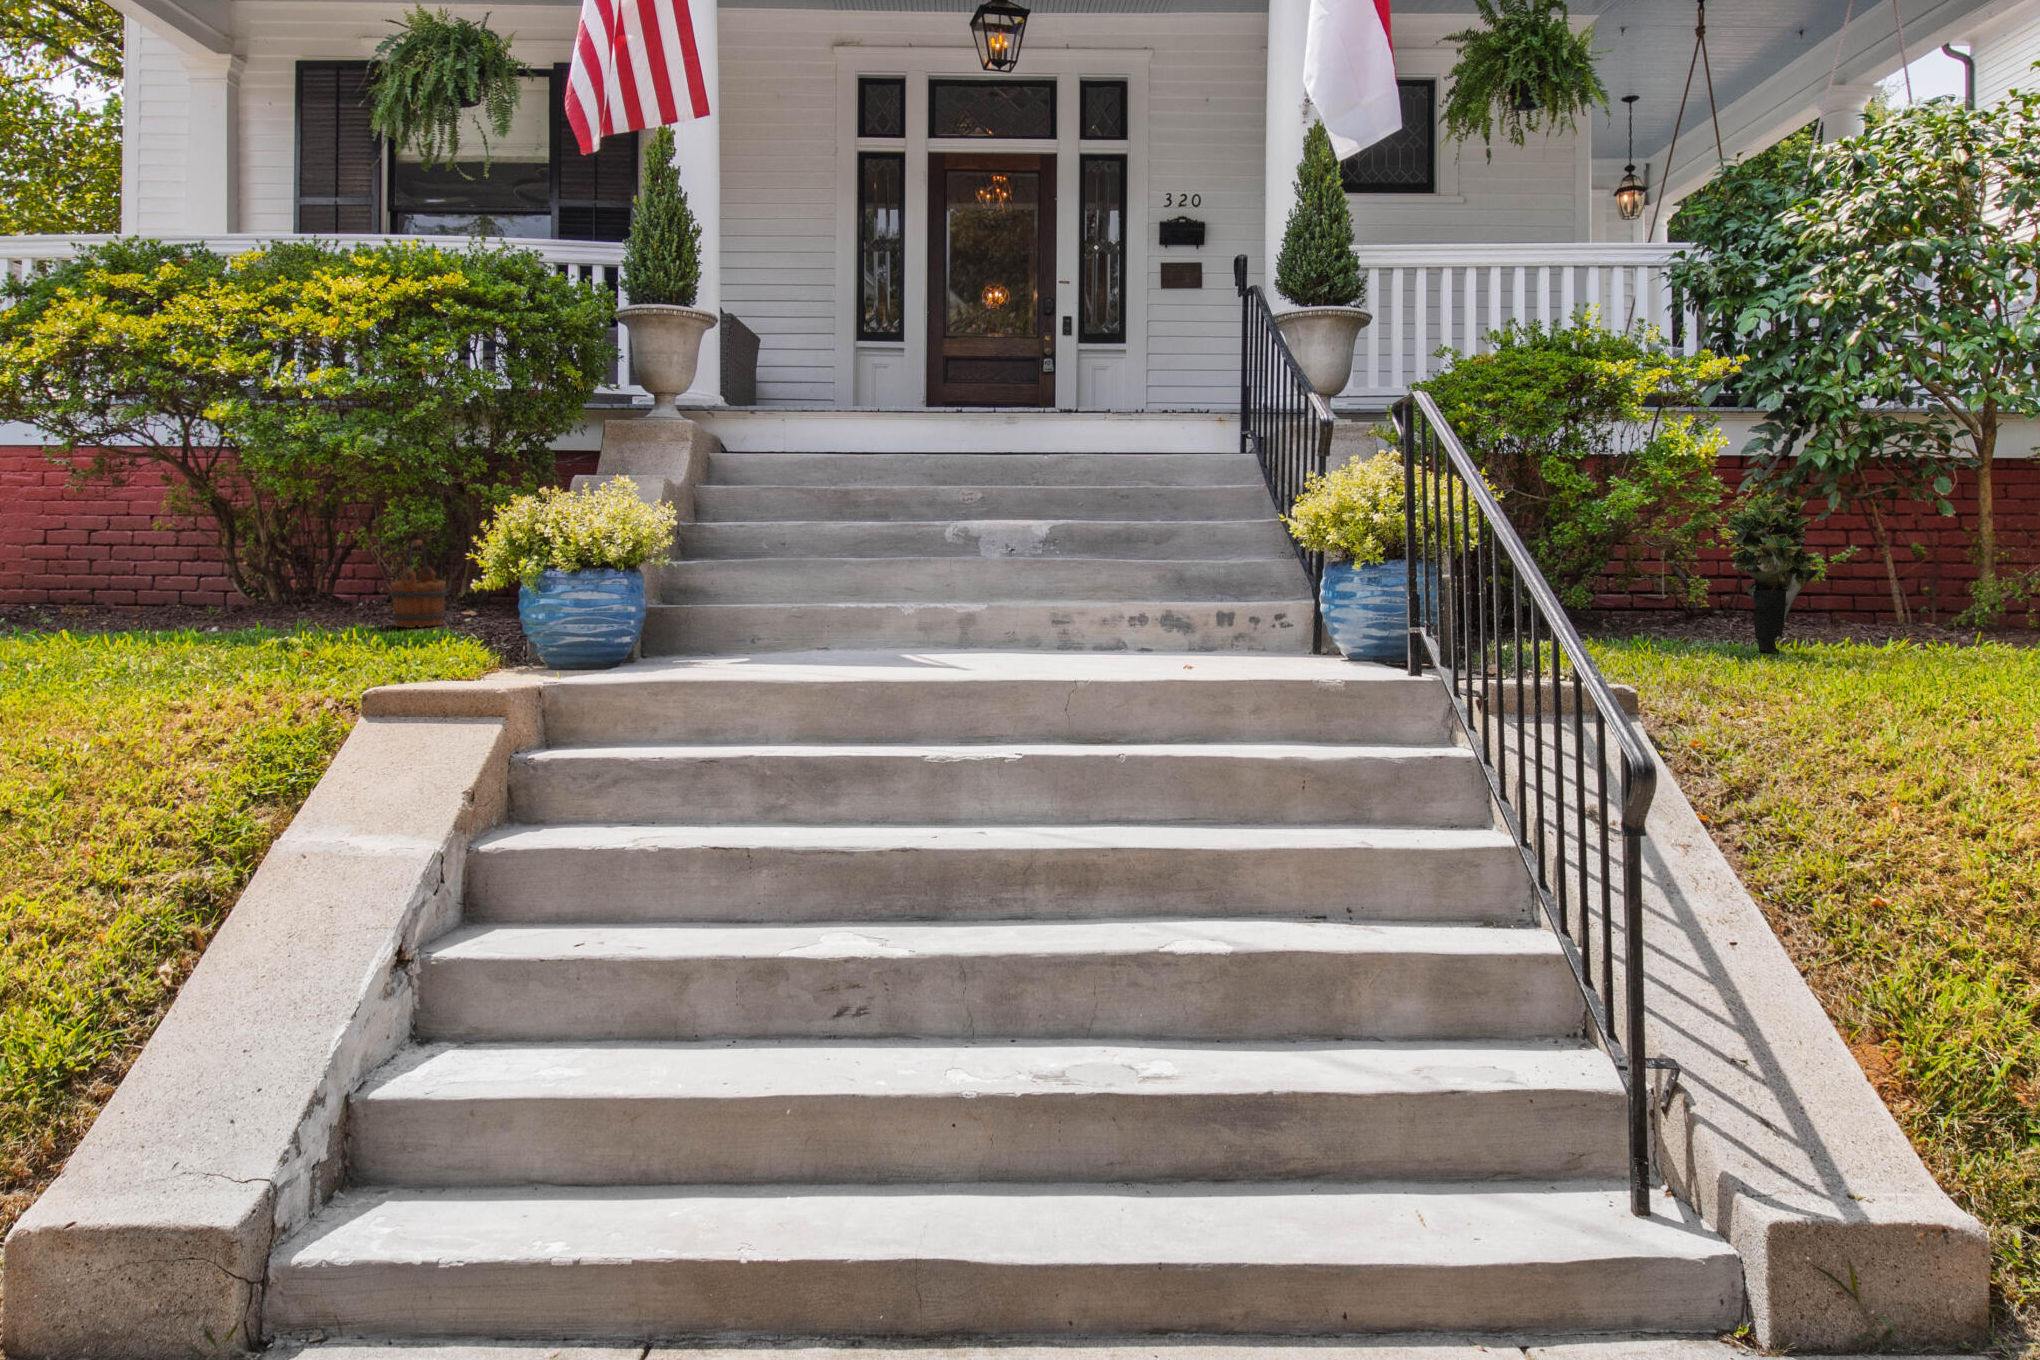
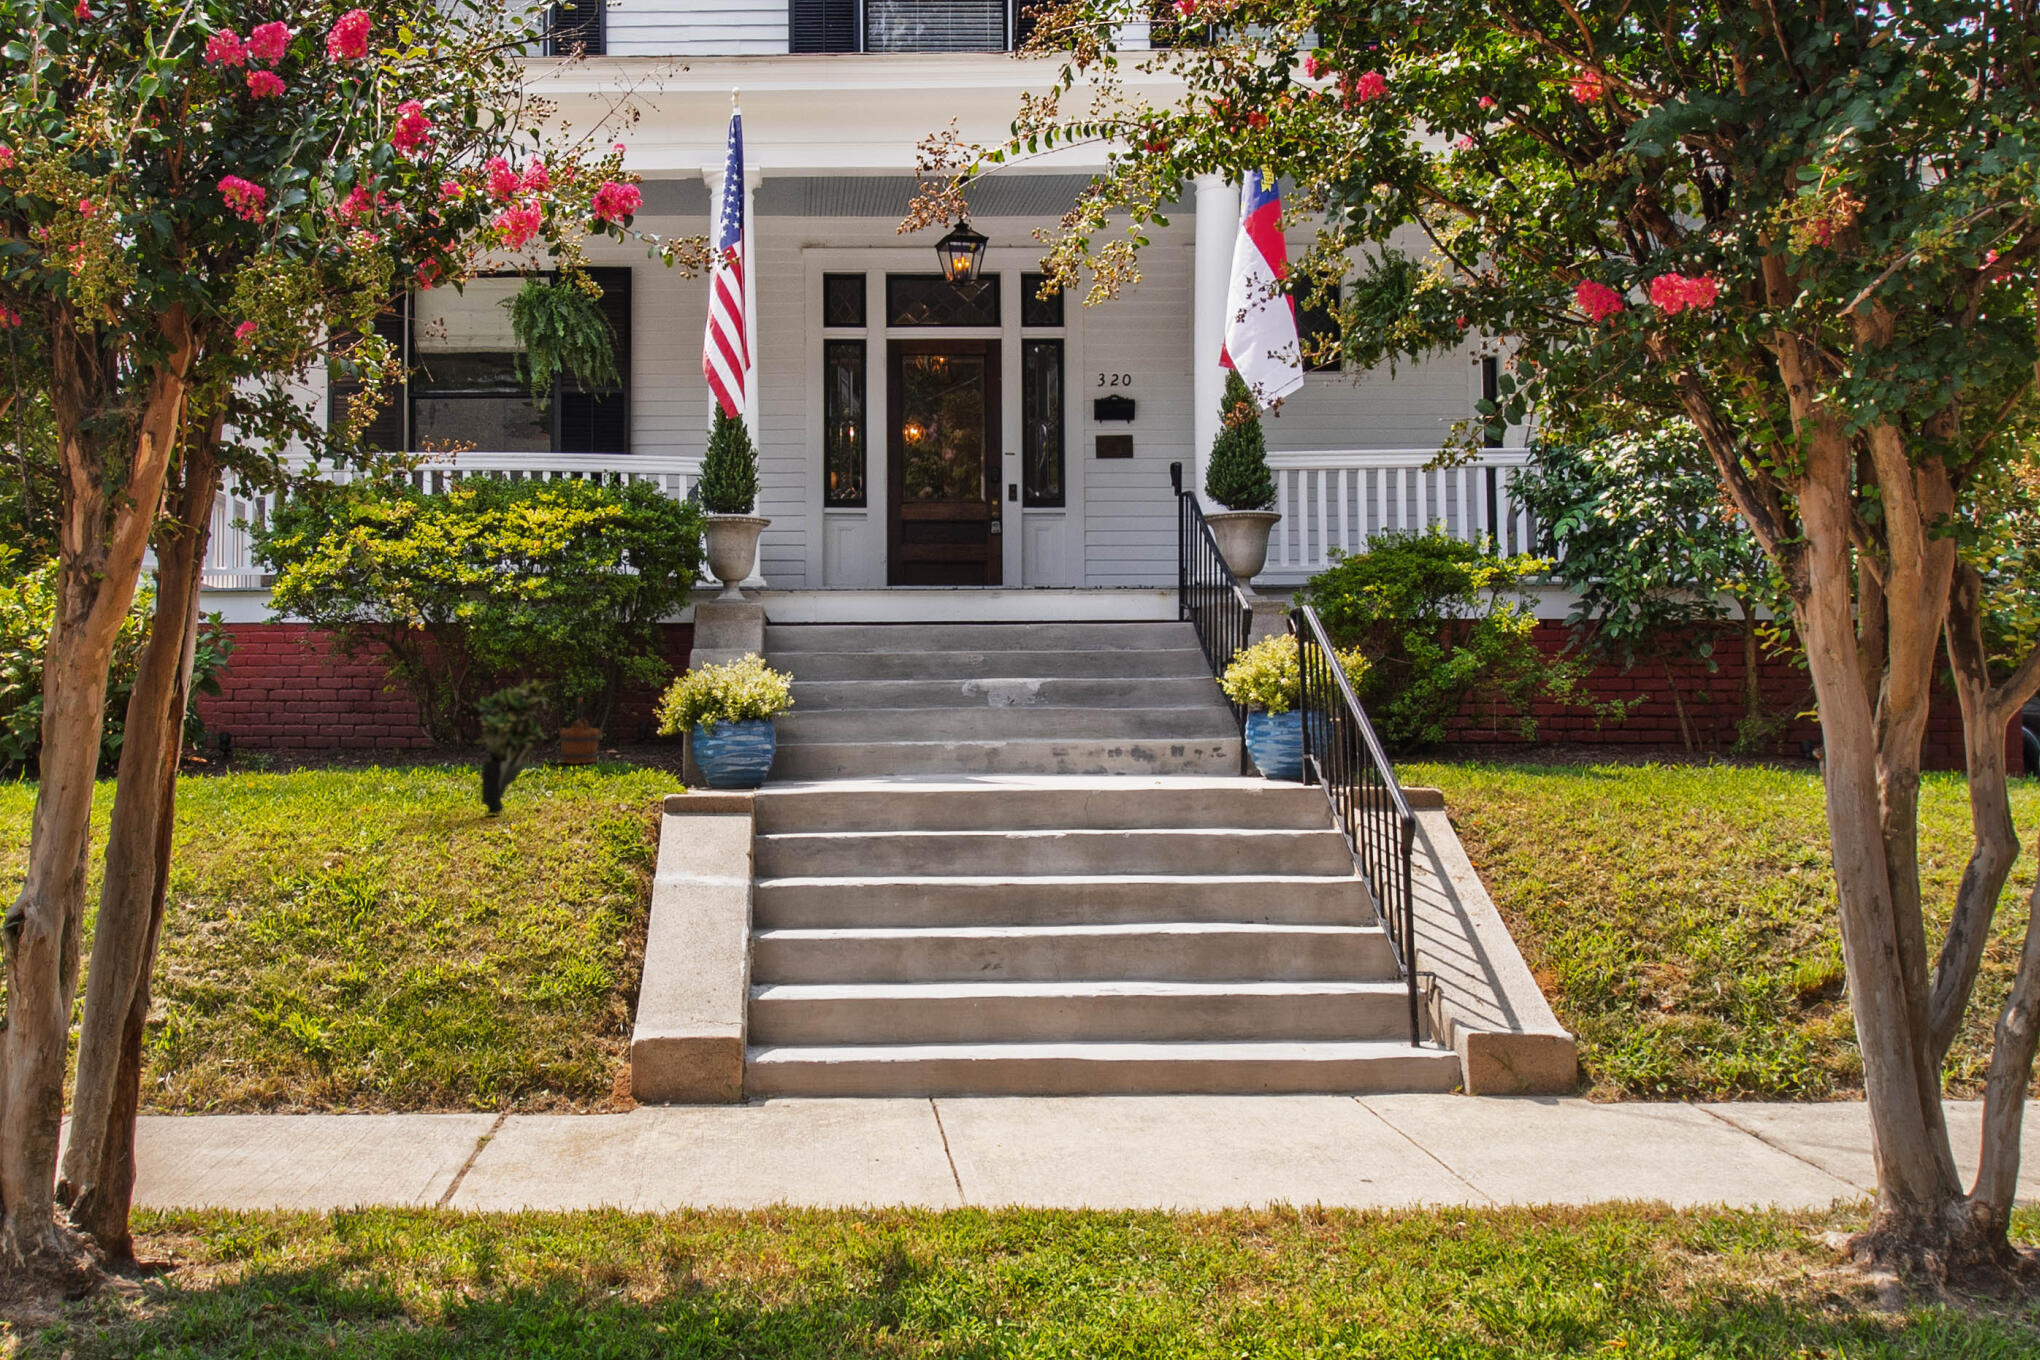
potted plant: present [1727,496,1821,652] -> present [474,680,547,815]

